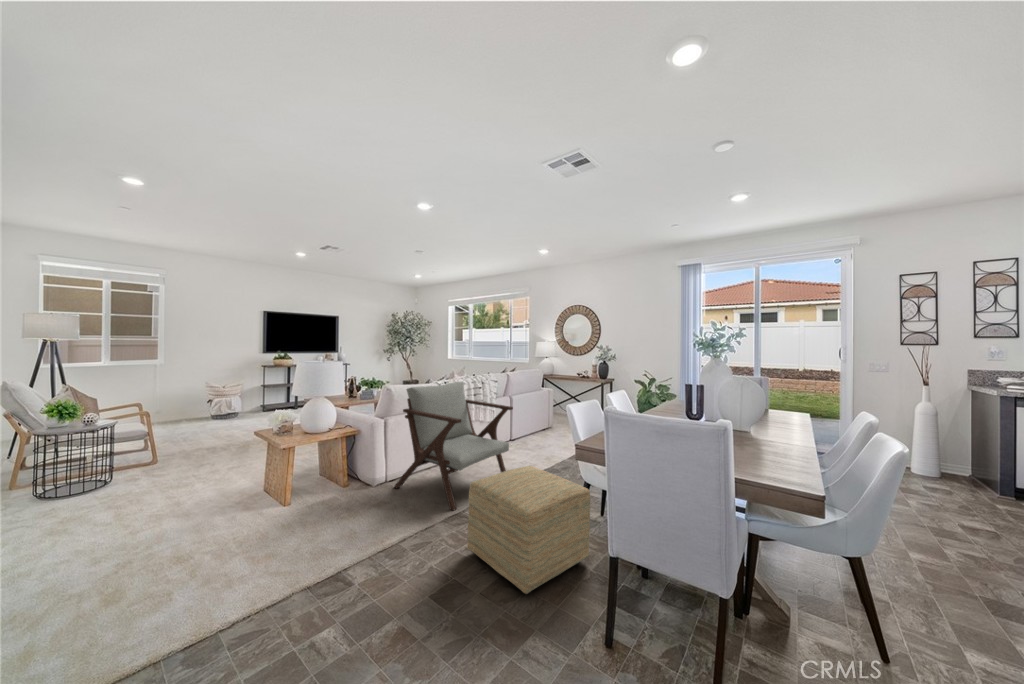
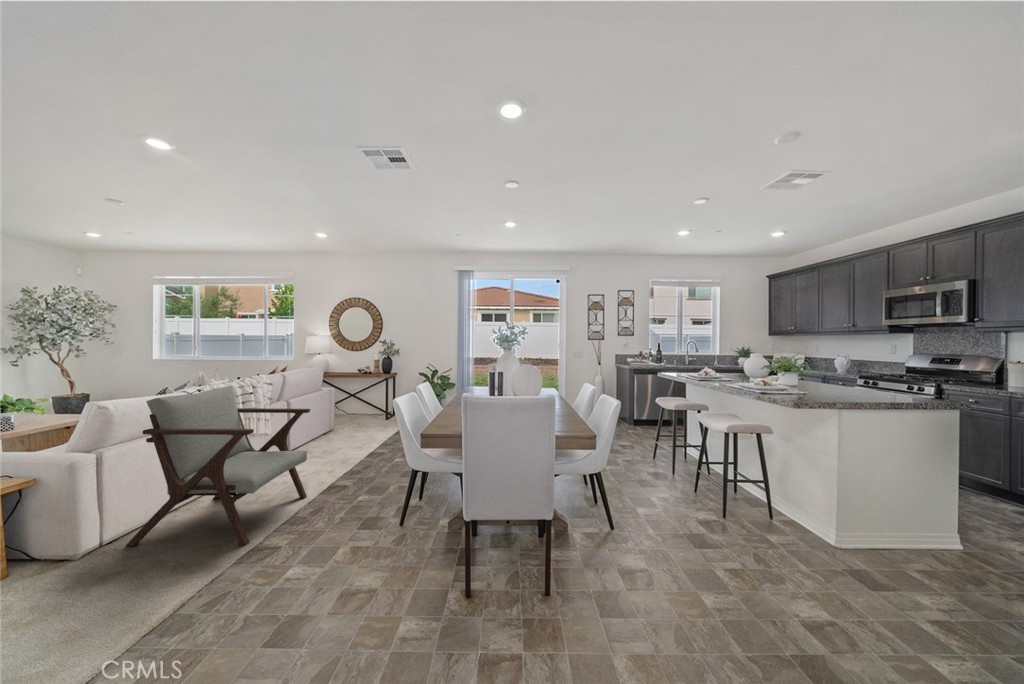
ottoman: present [467,466,590,594] -> none [290,465,428,590]

